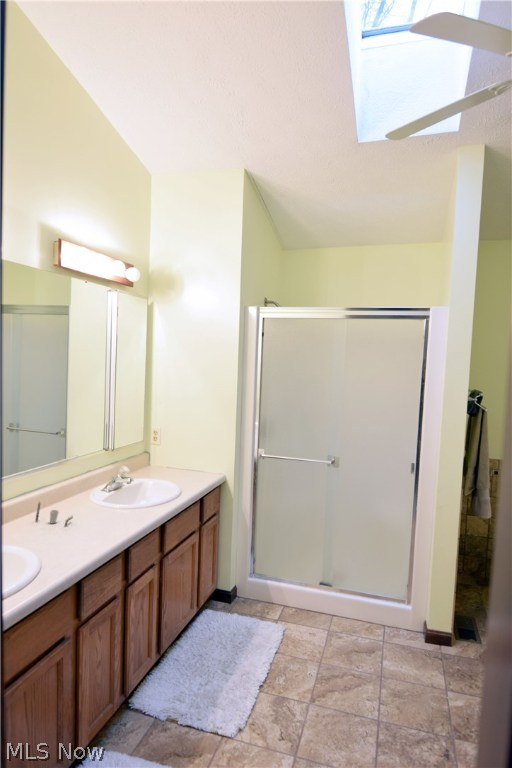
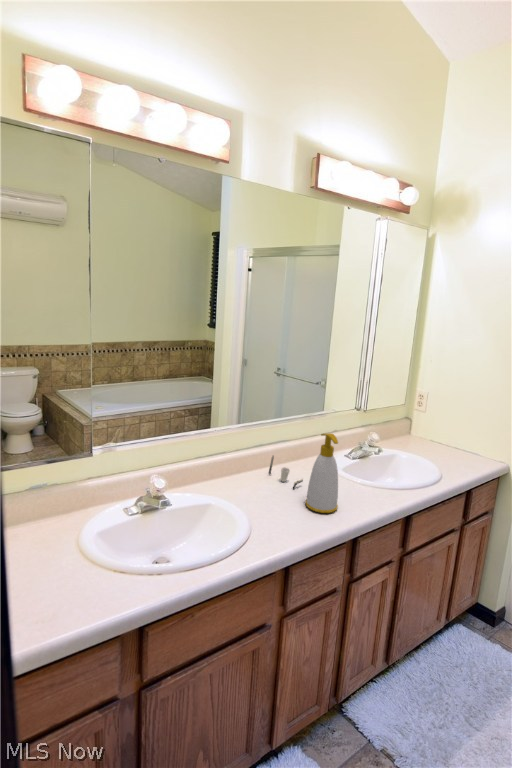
soap bottle: none [81,467,110,536] -> present [305,433,338,513]

